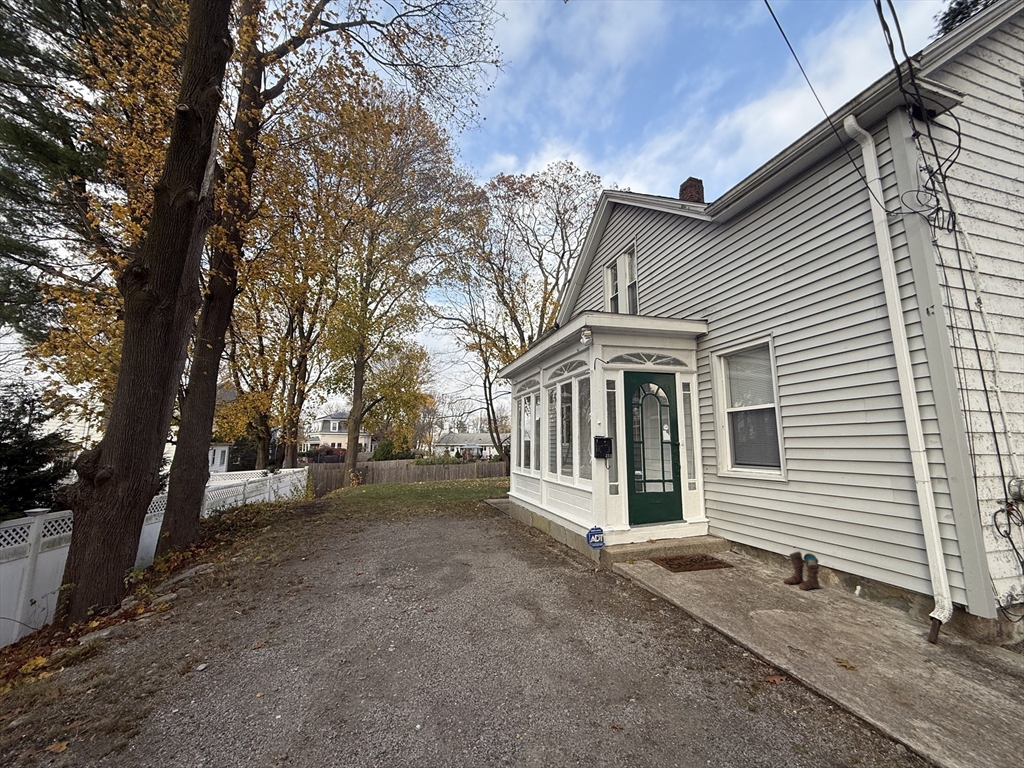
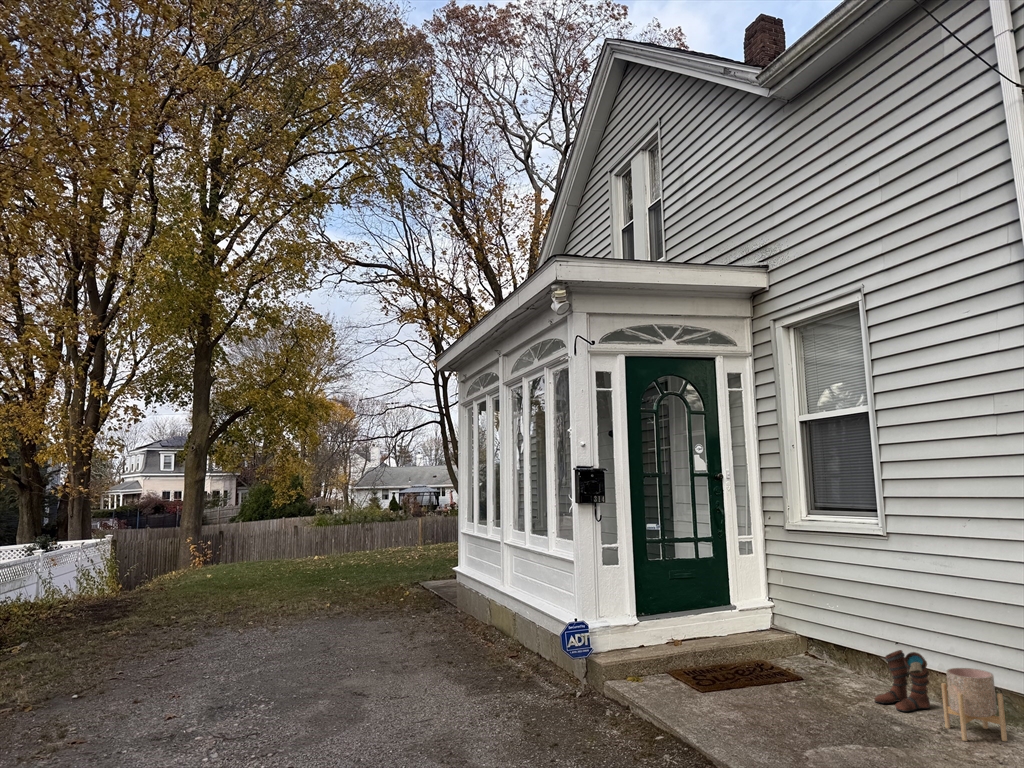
planter: none [832,565,878,612] -> present [941,668,1007,741]

